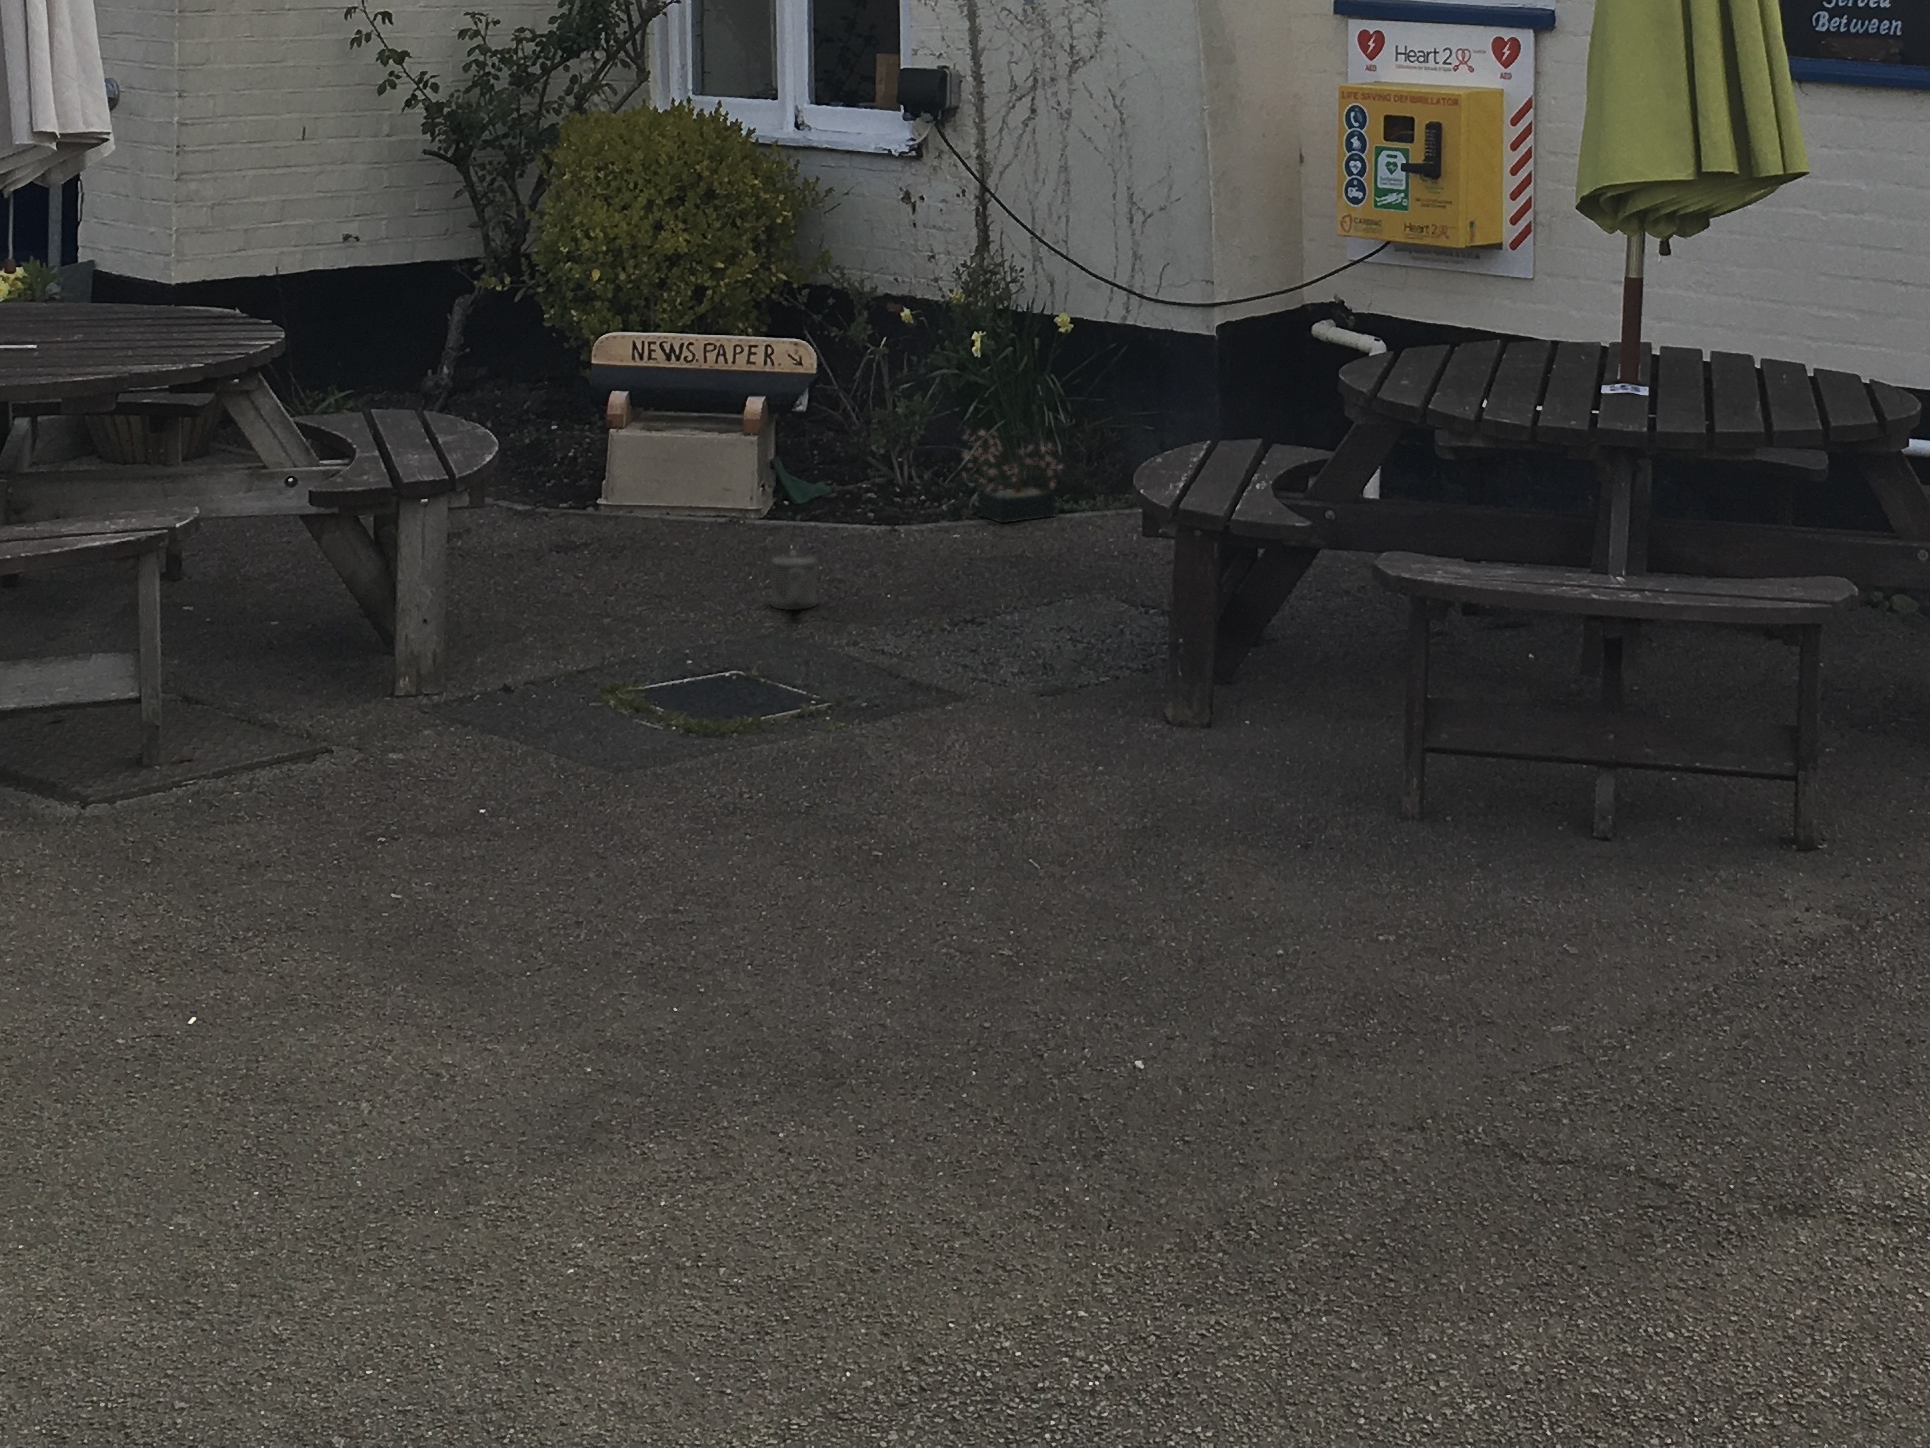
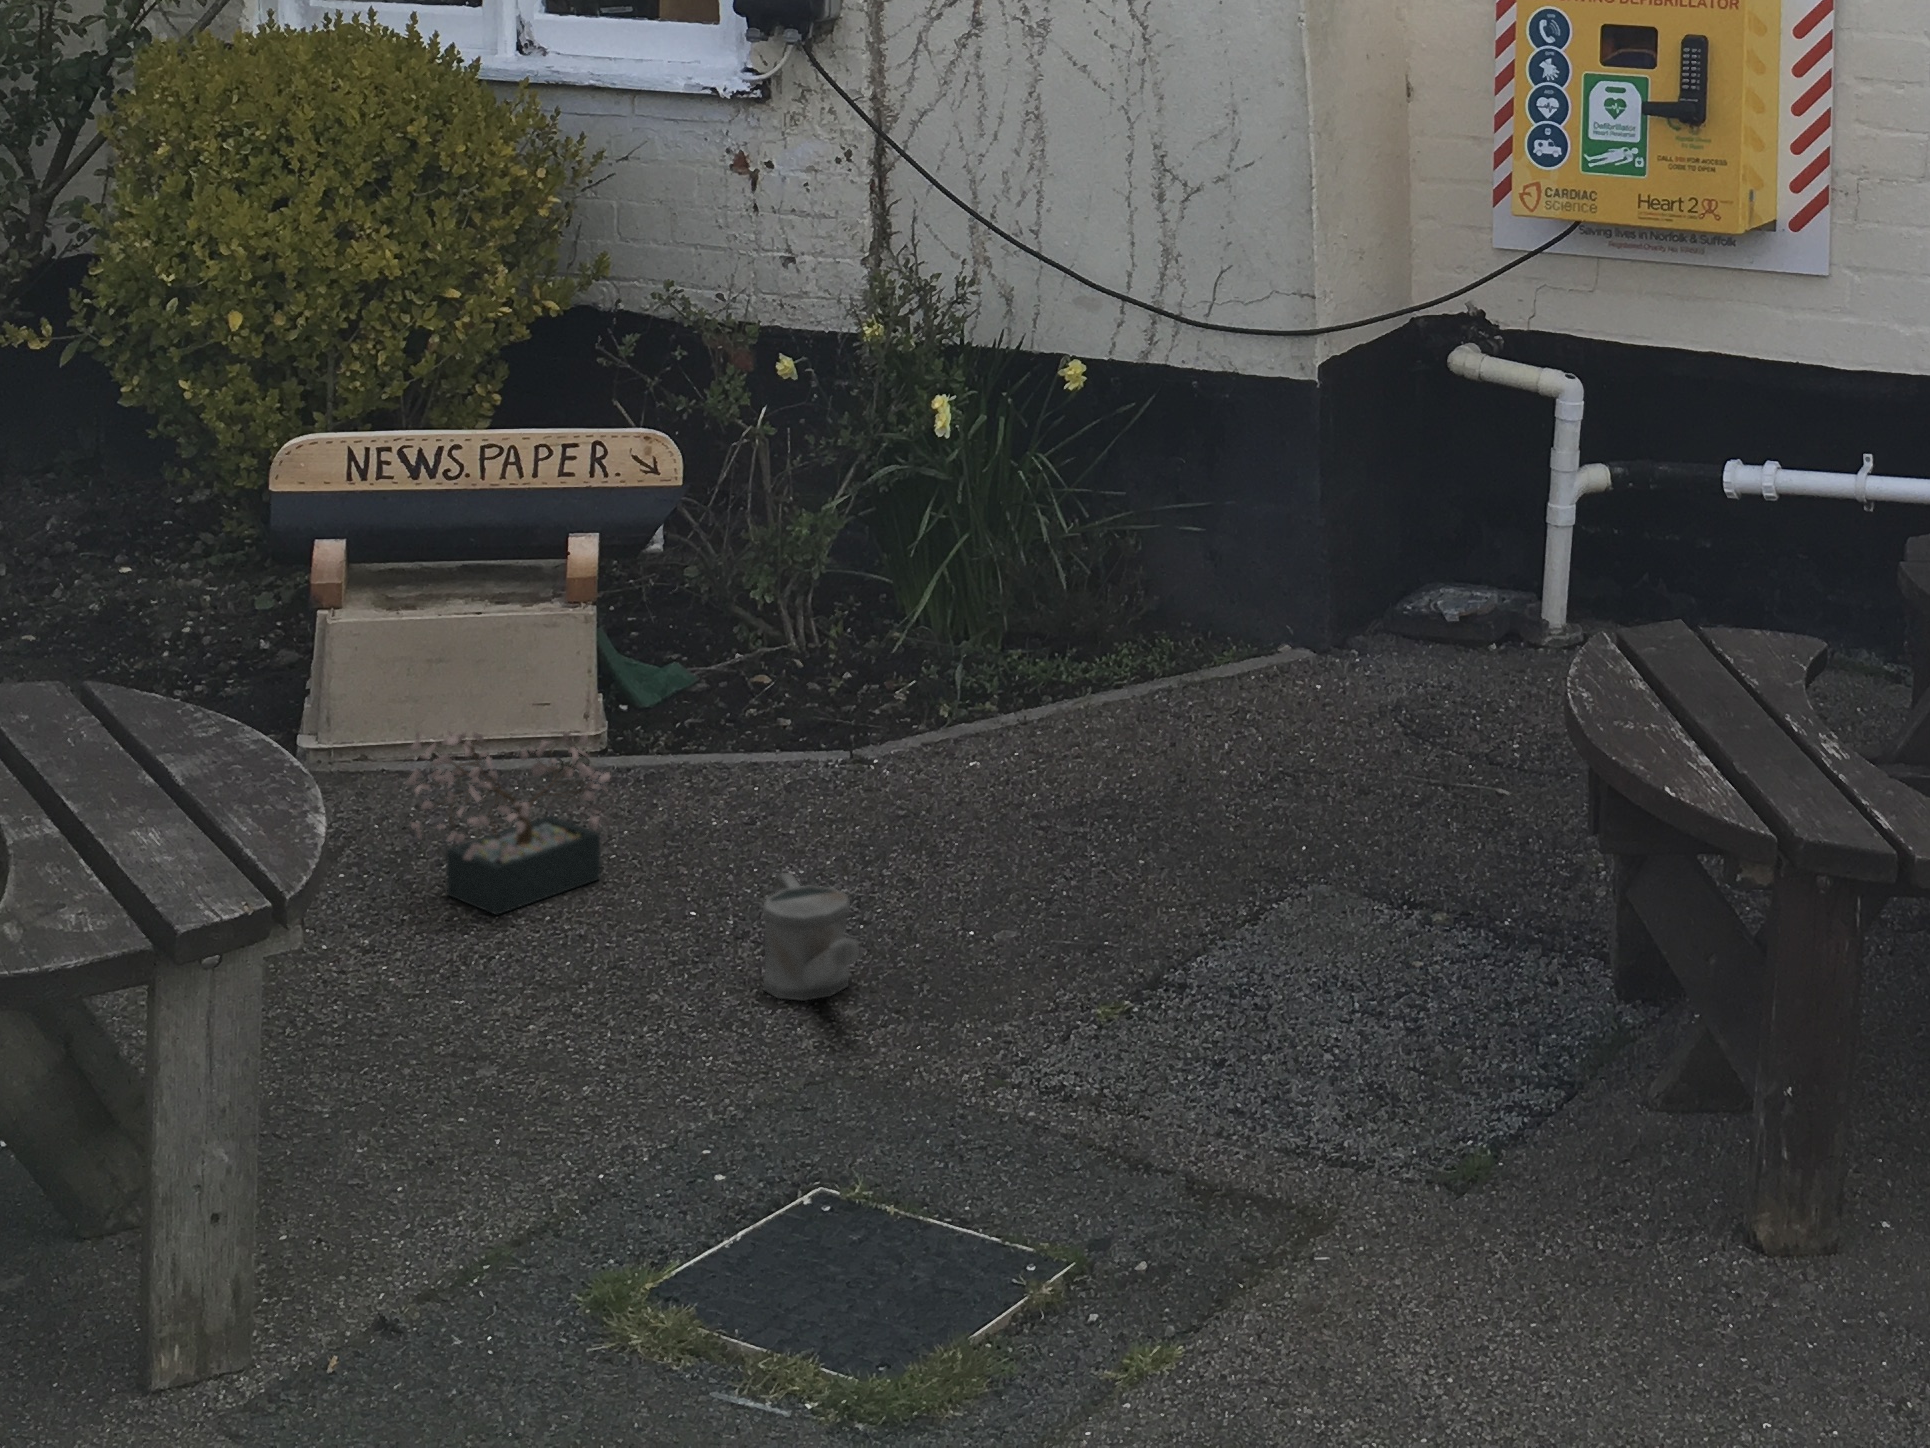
decorative plant: present [962,430,1062,523] -> present [407,731,610,915]

